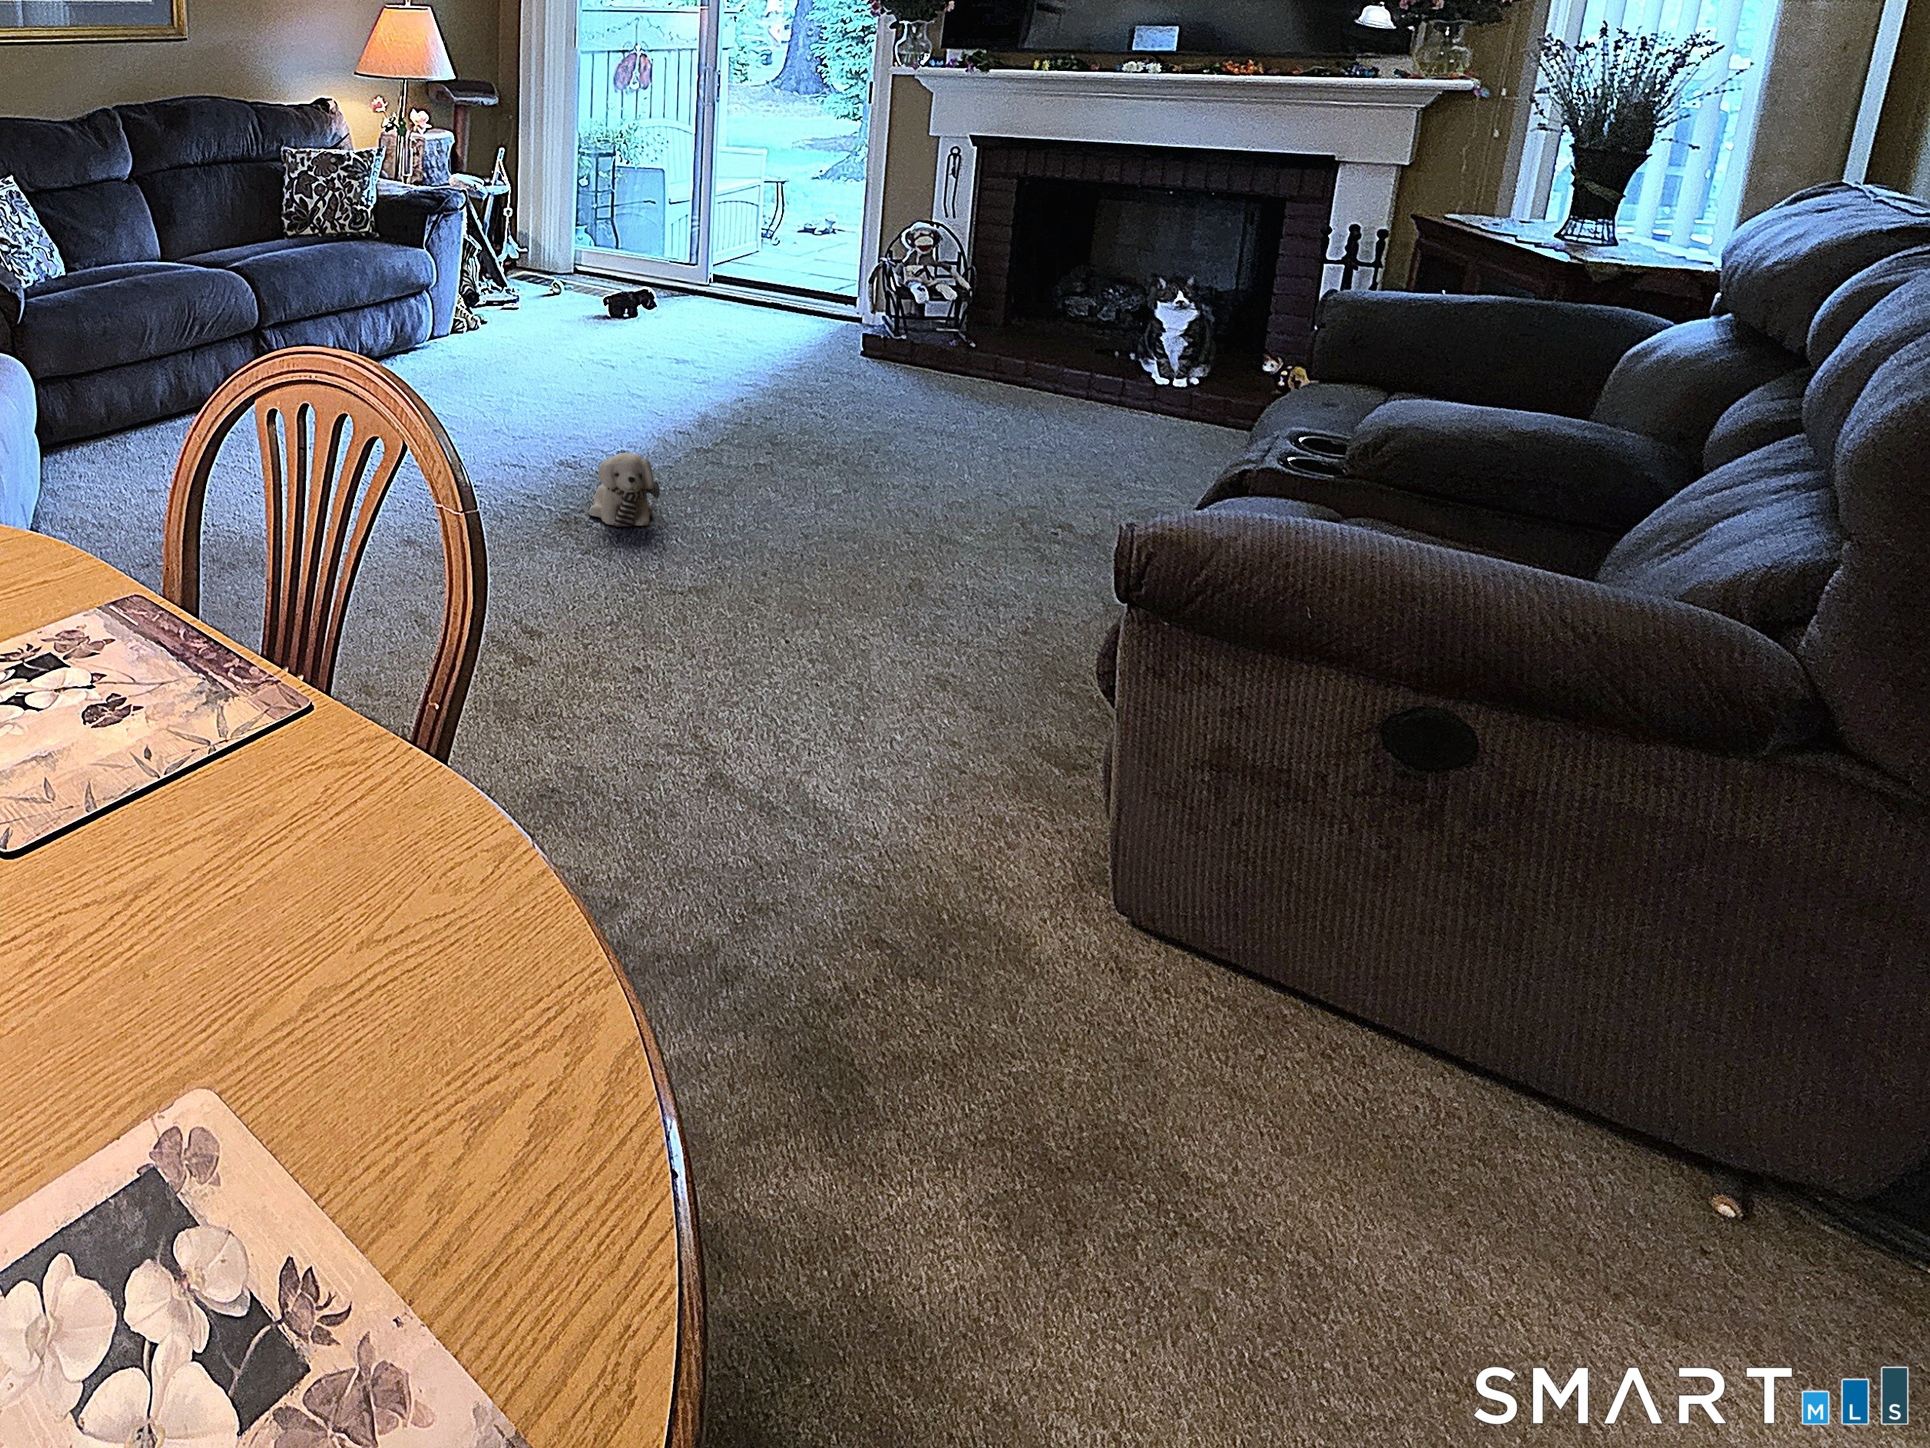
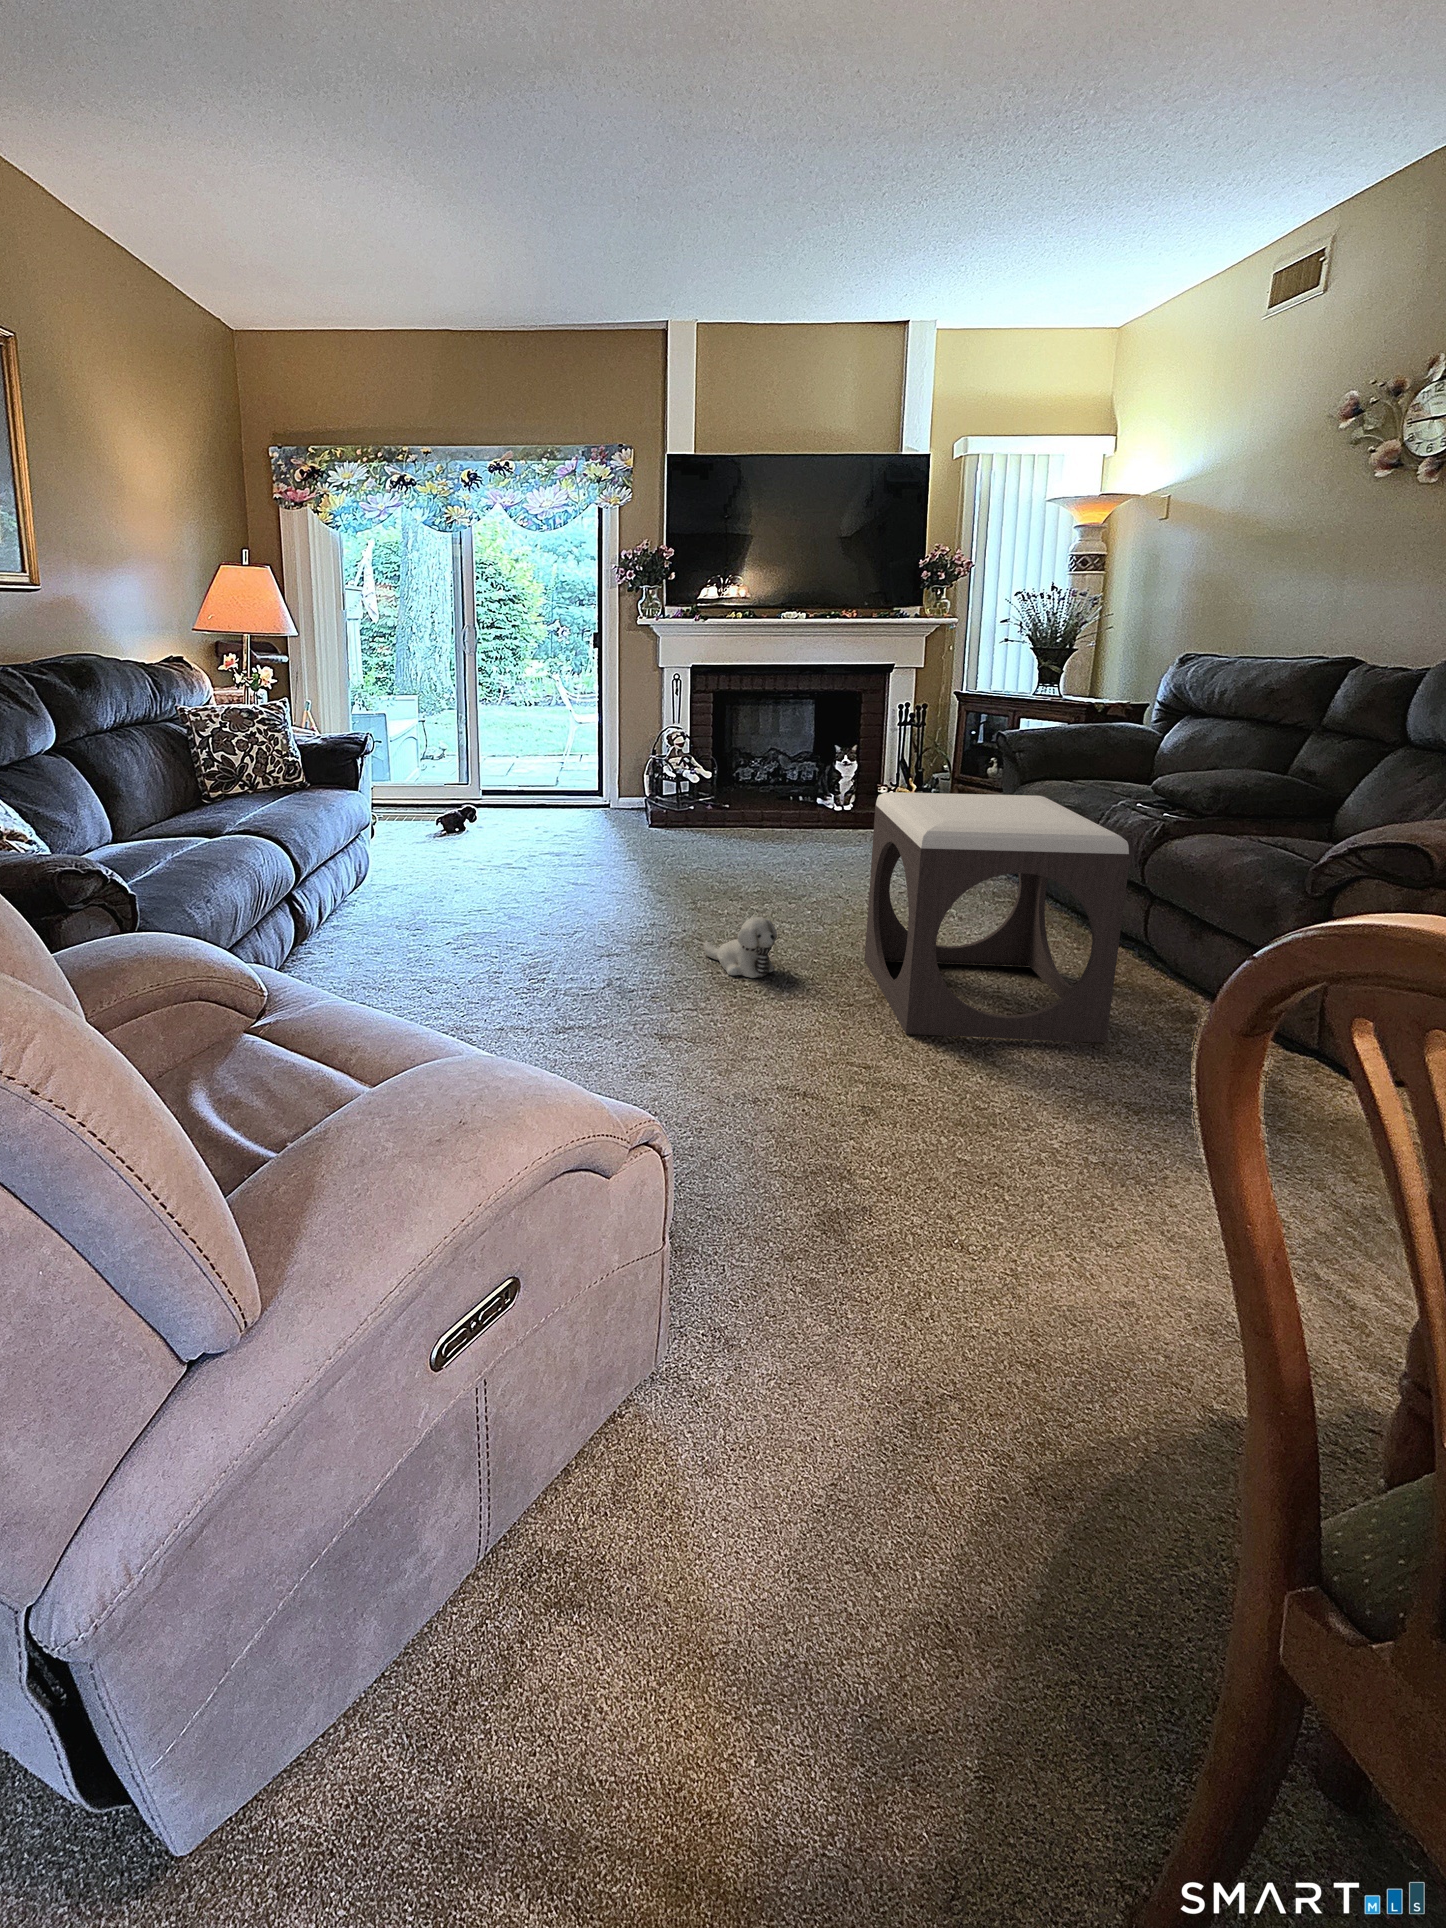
footstool: none [652,325,1036,723] -> present [864,792,1130,1043]

